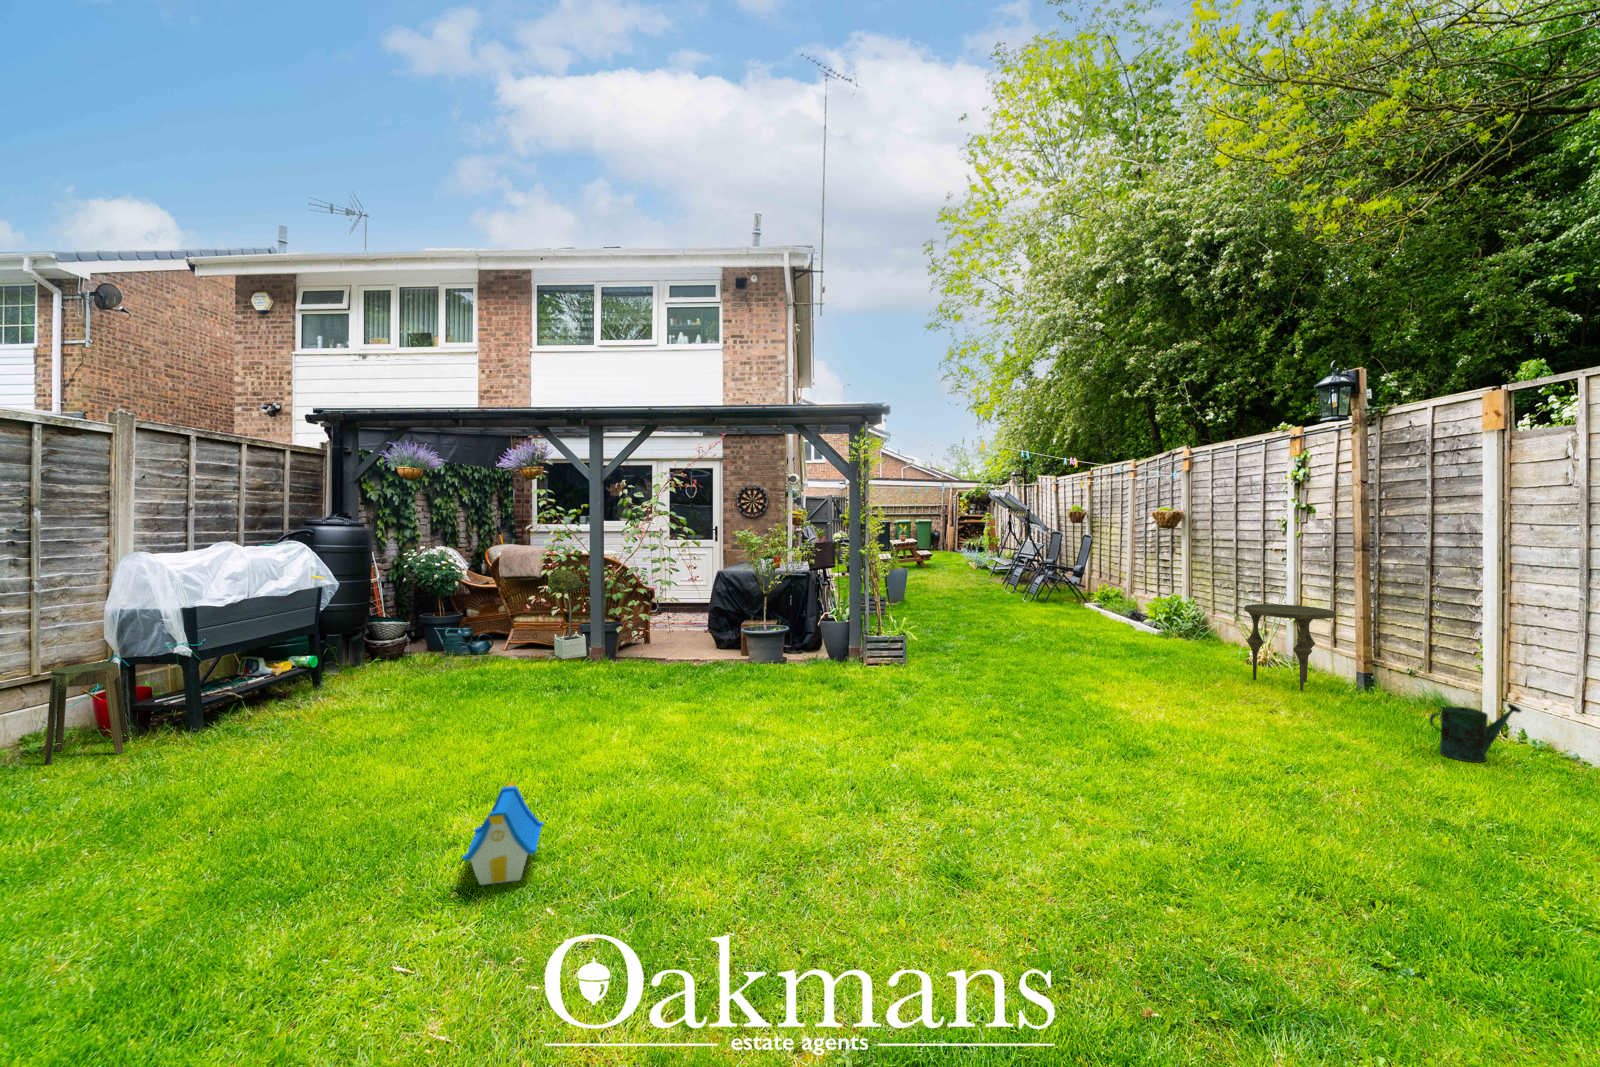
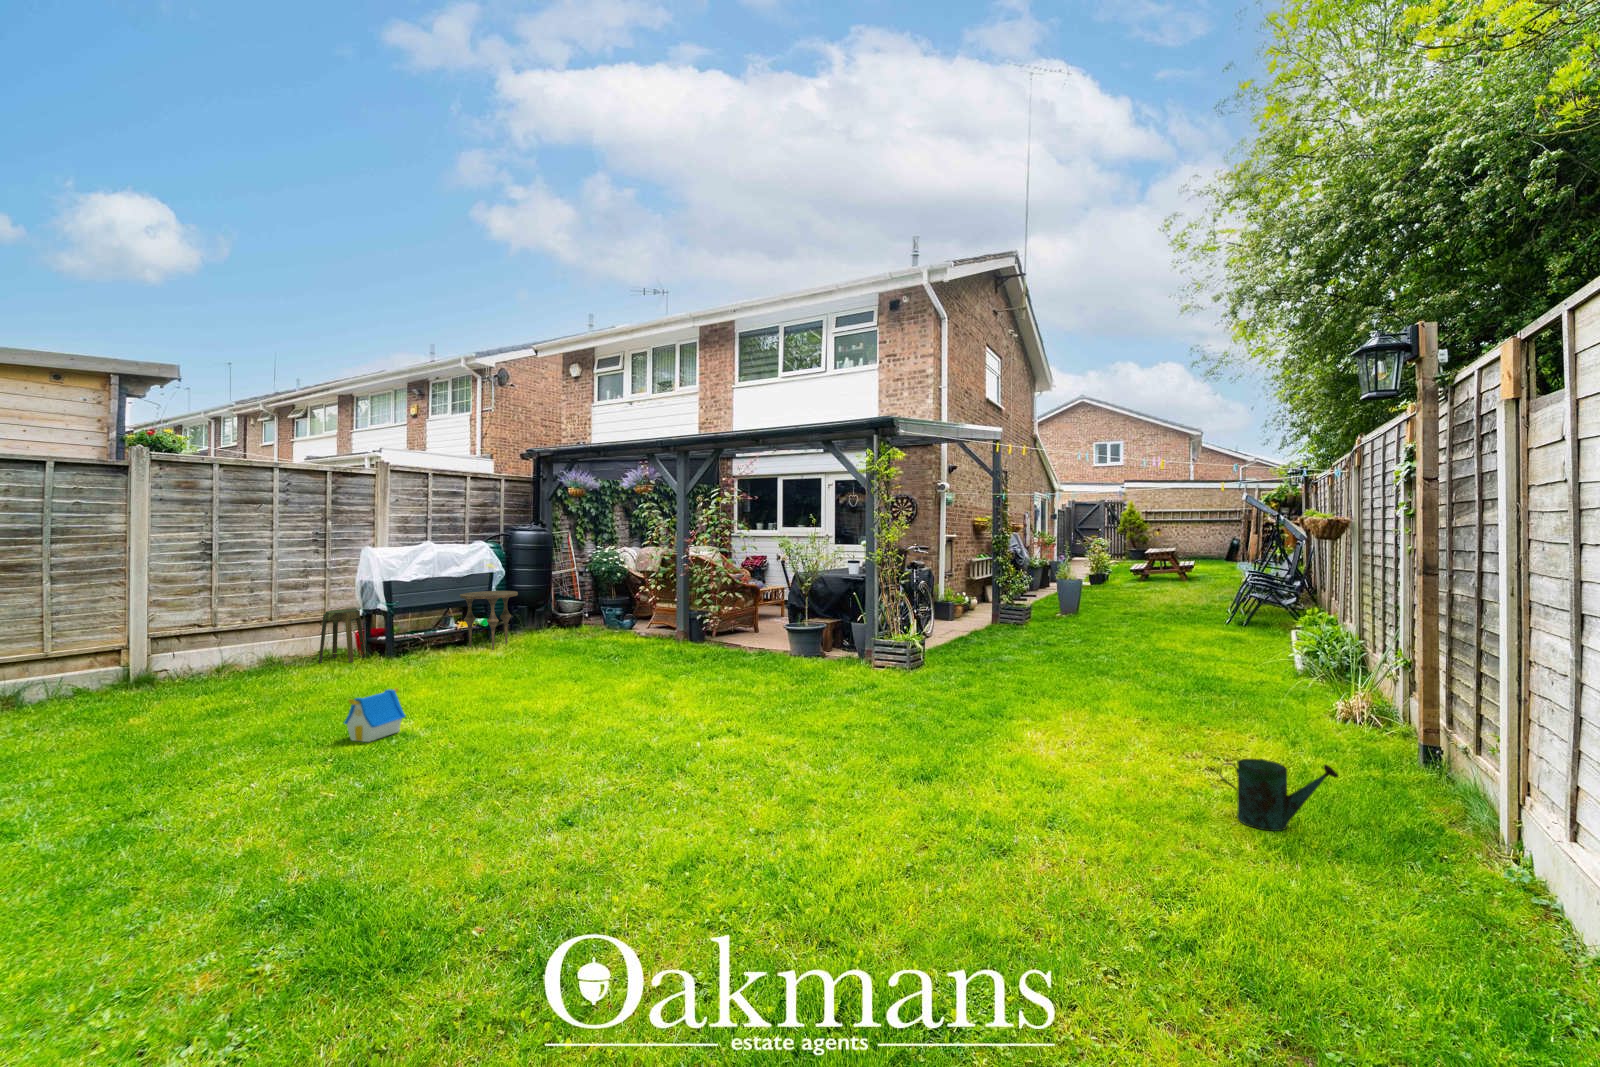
potted tree: present [548,568,587,659] -> none [652,567,682,639]
side table: present [1244,604,1335,691] -> present [460,591,518,650]

